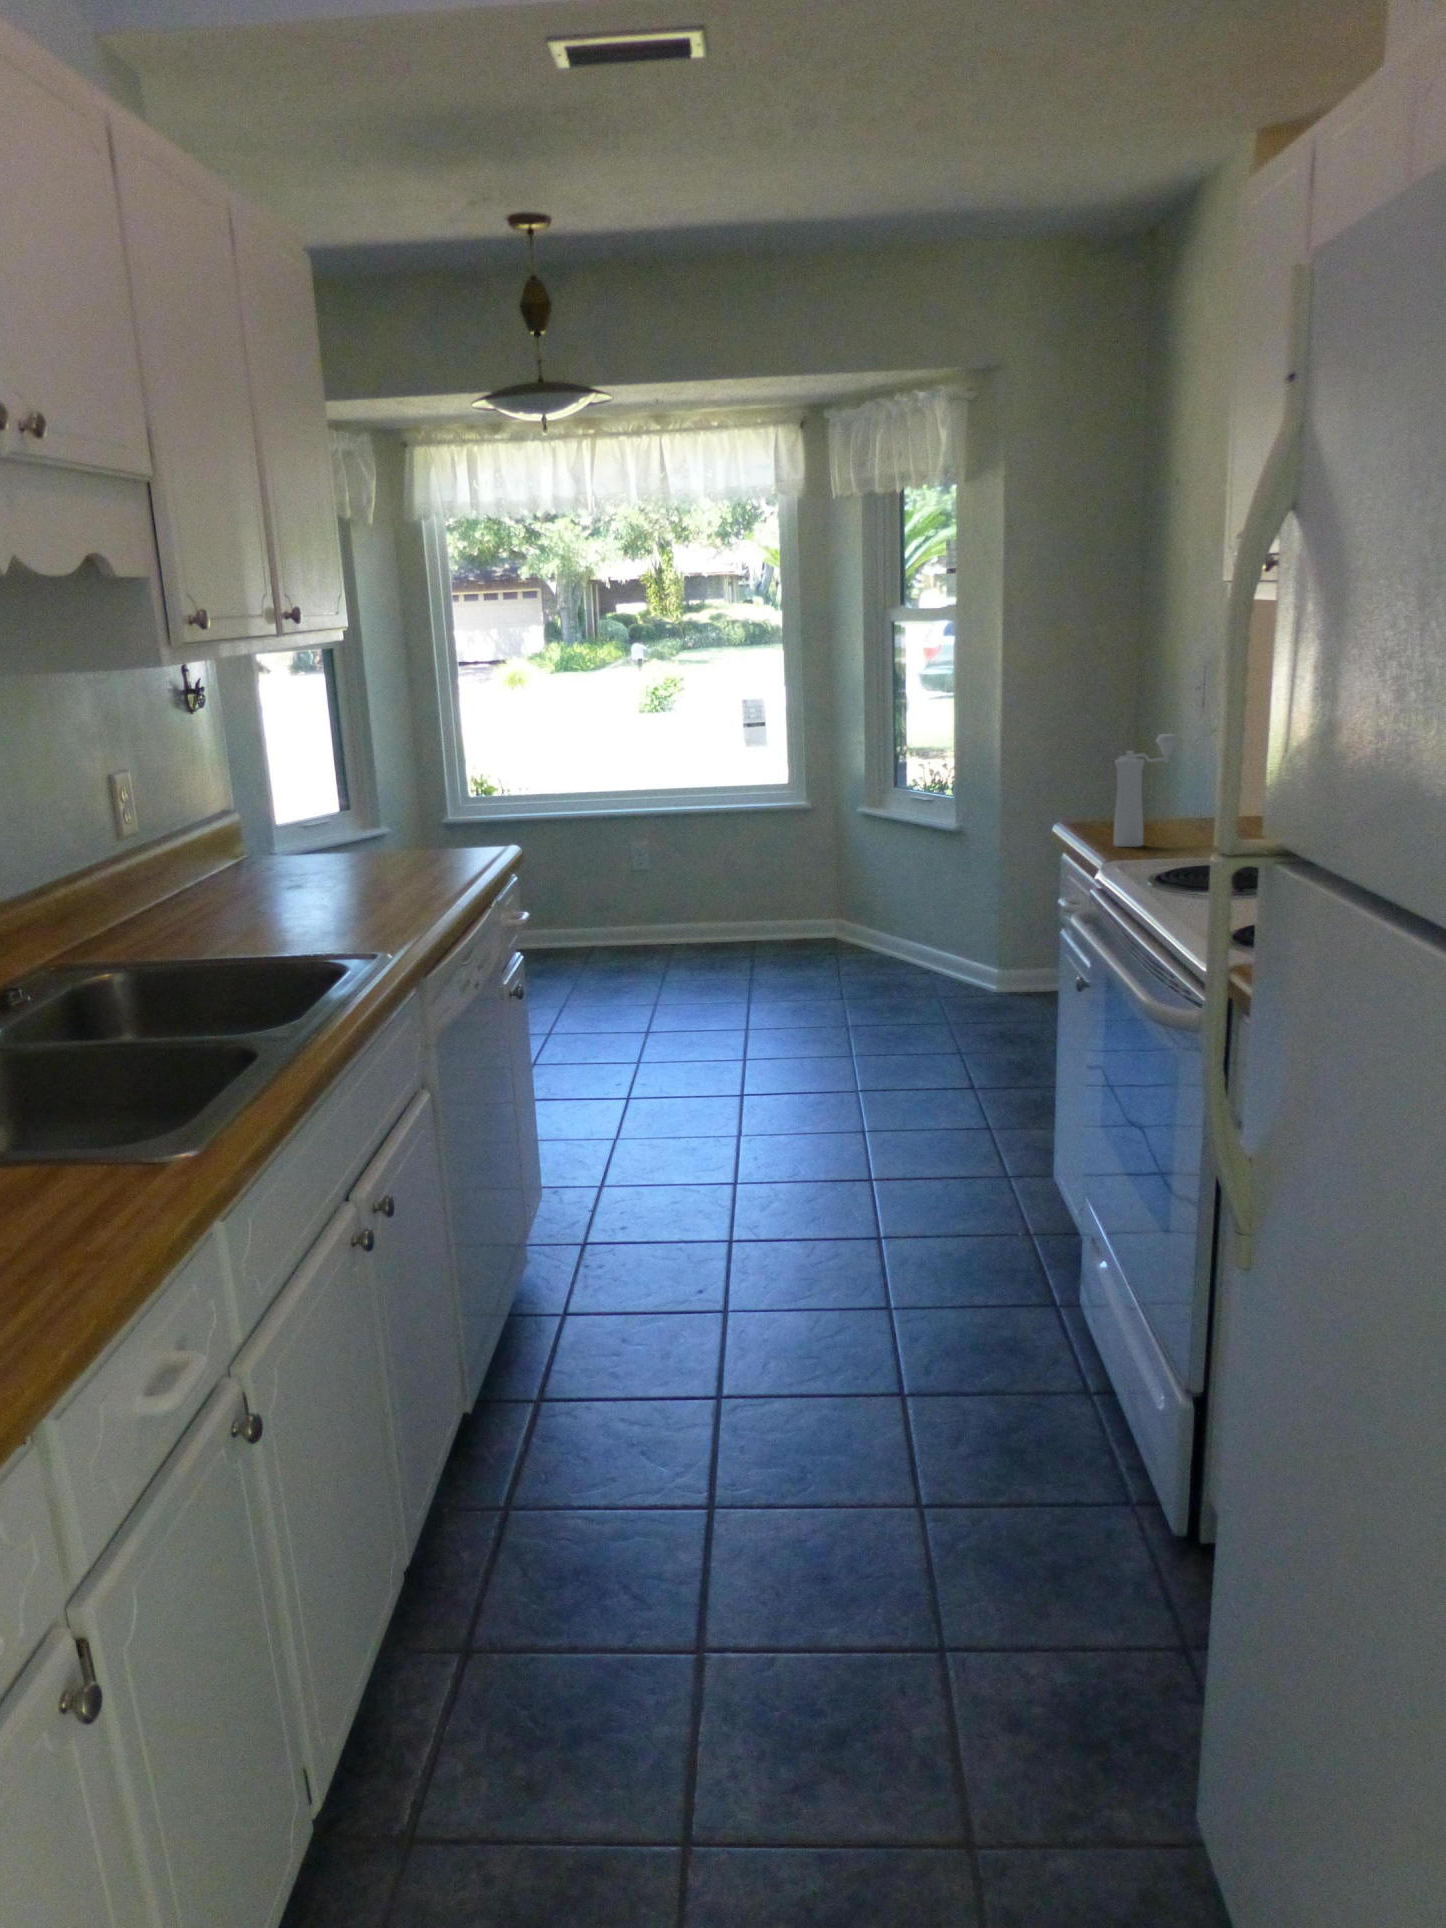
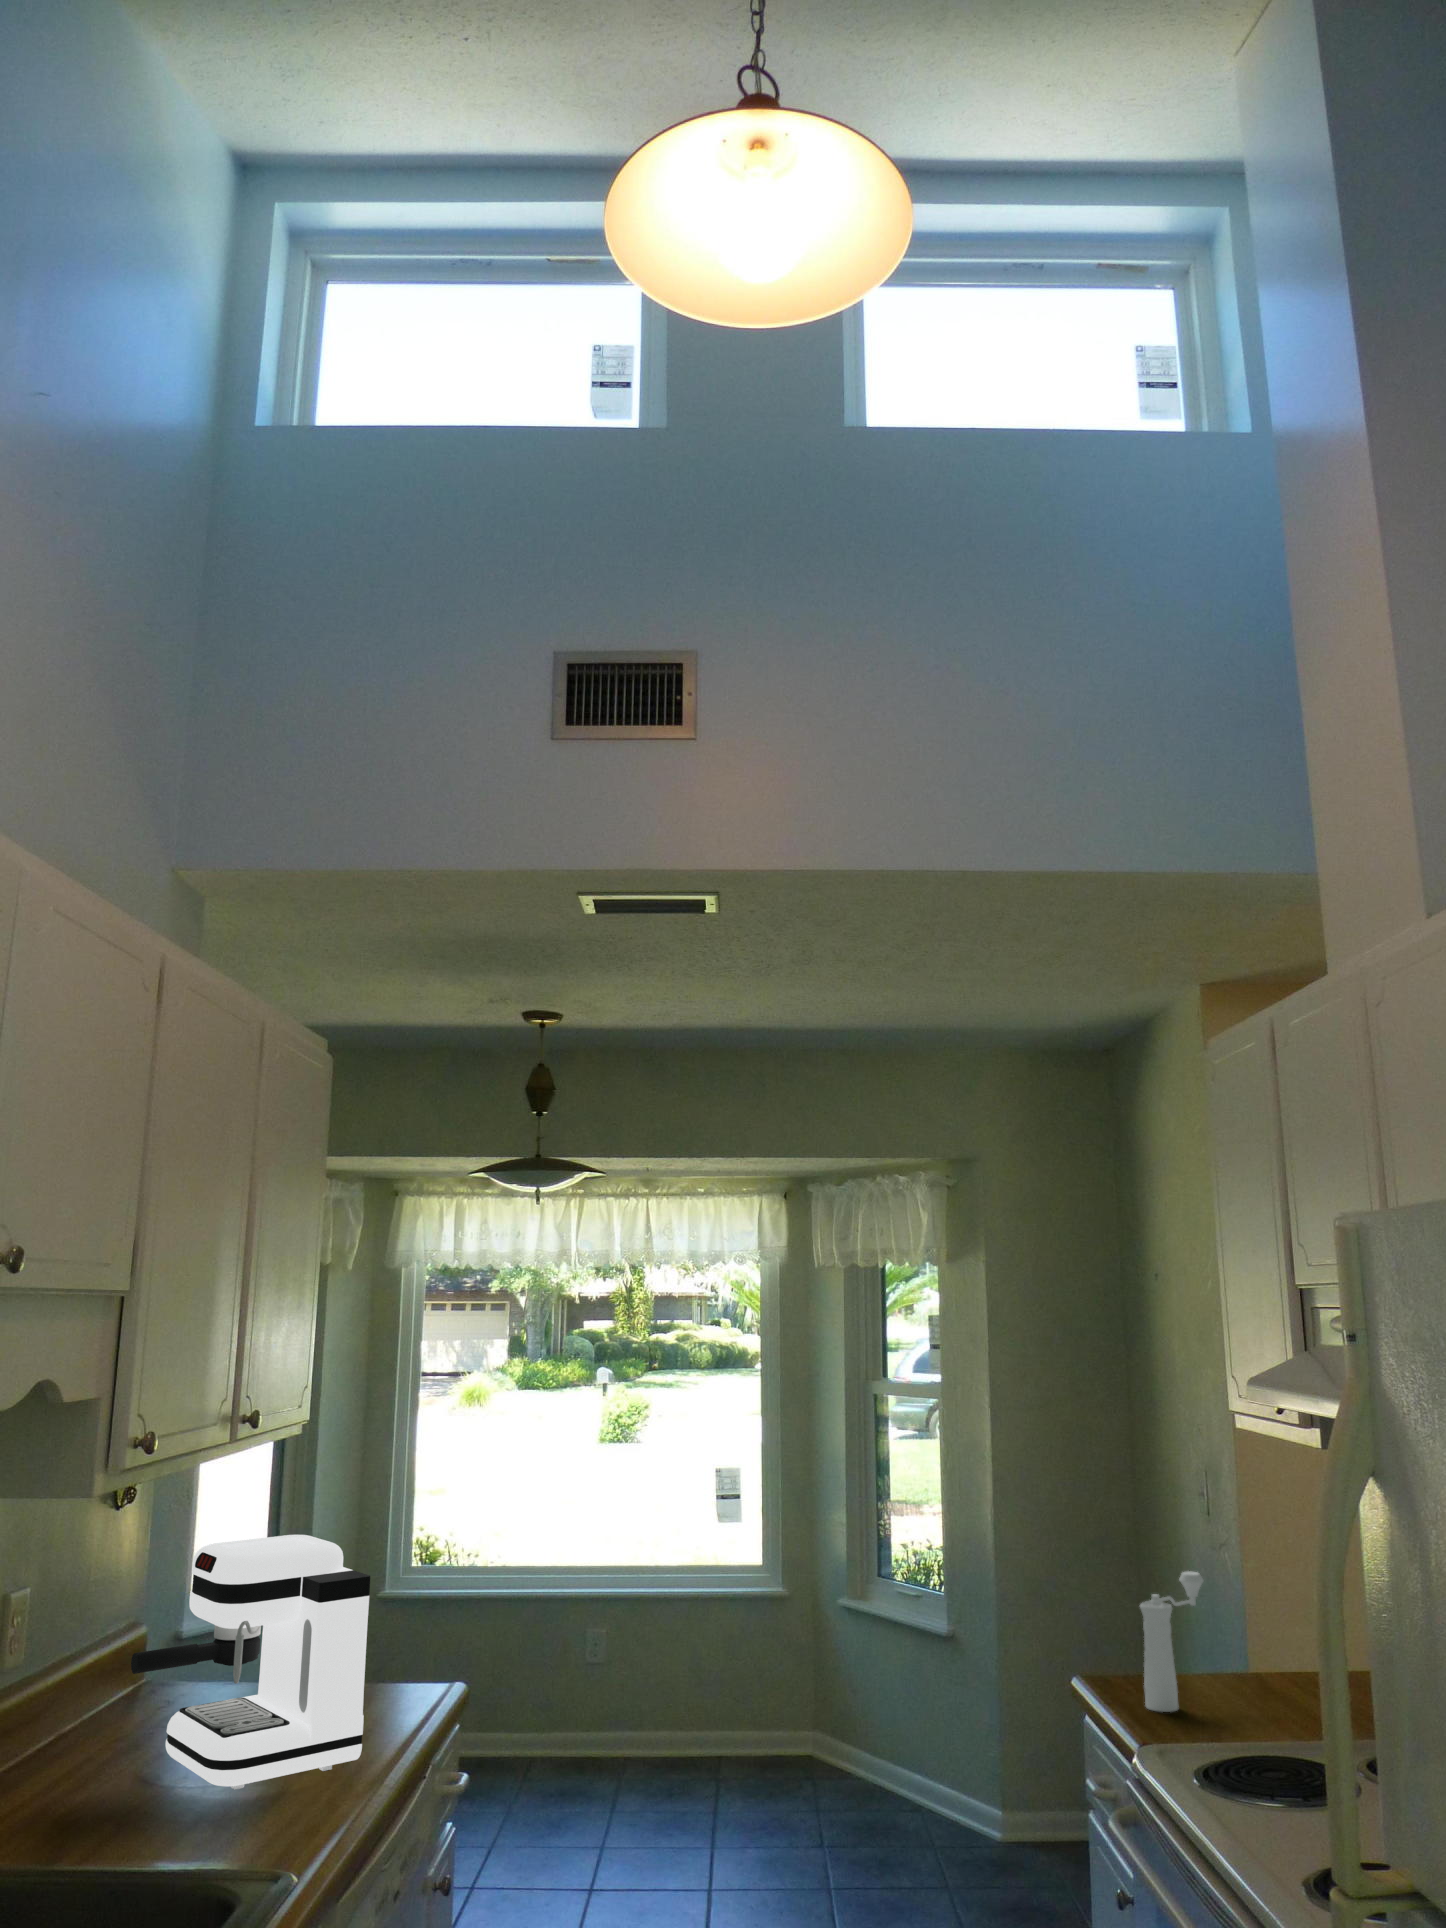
coffee maker: none [226,719,429,905] -> present [131,1535,370,1790]

